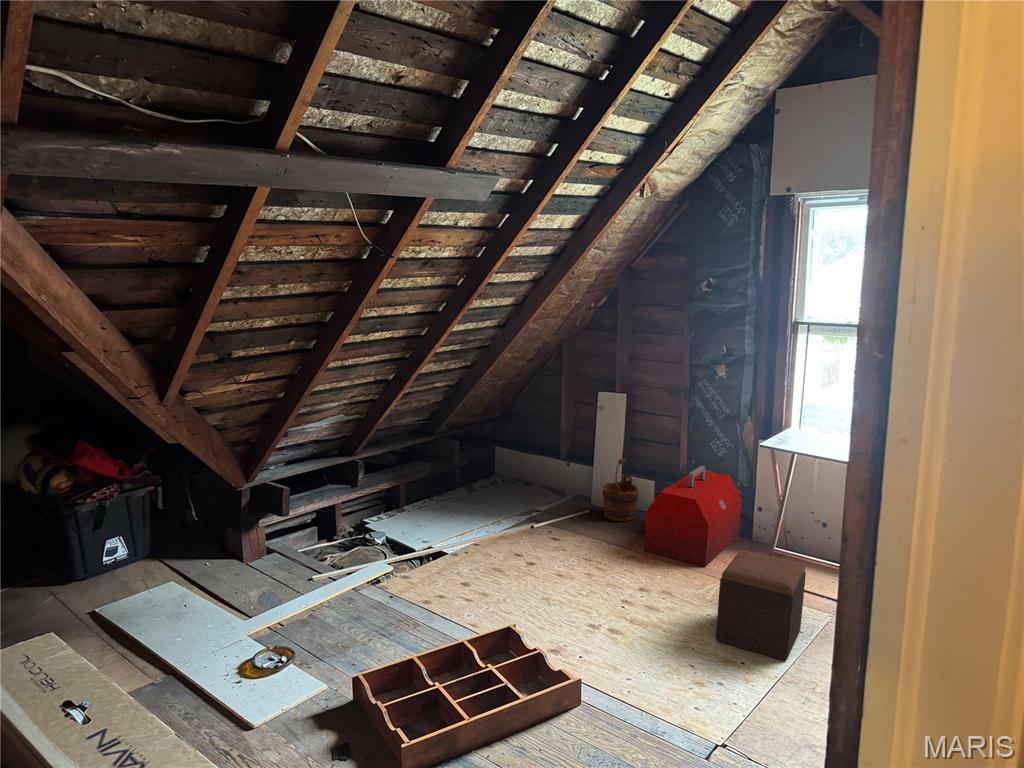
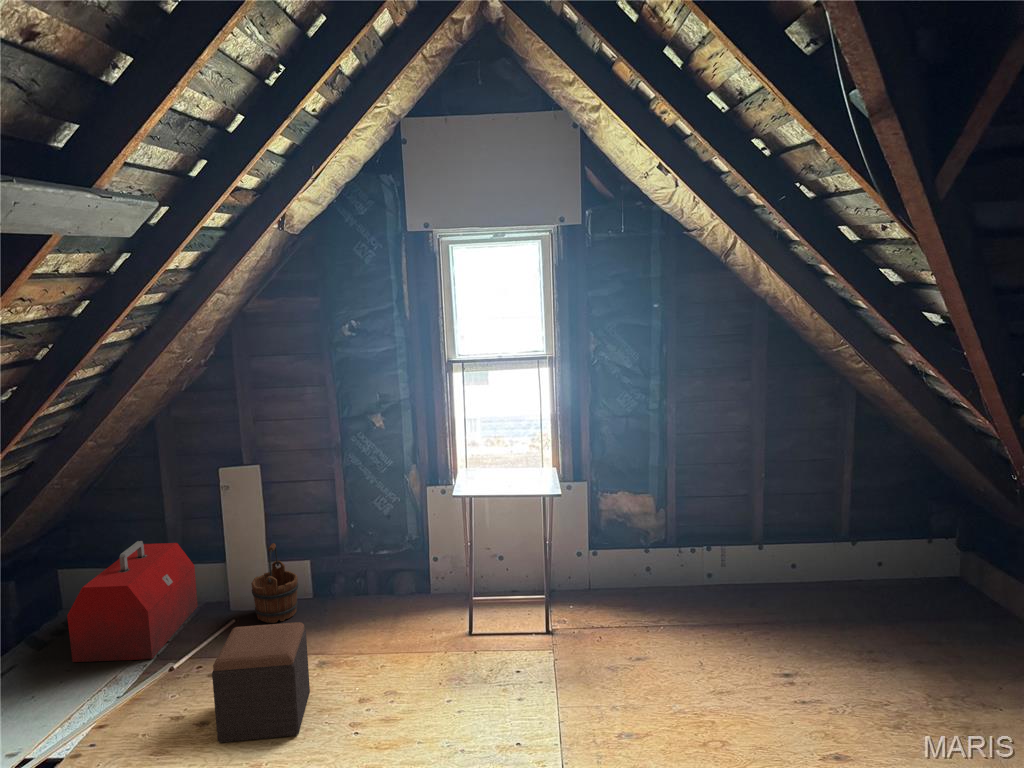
toolbox: present [644,466,742,566] -> present [67,541,198,662]
footstool: present [716,550,806,660] -> present [212,622,310,743]

